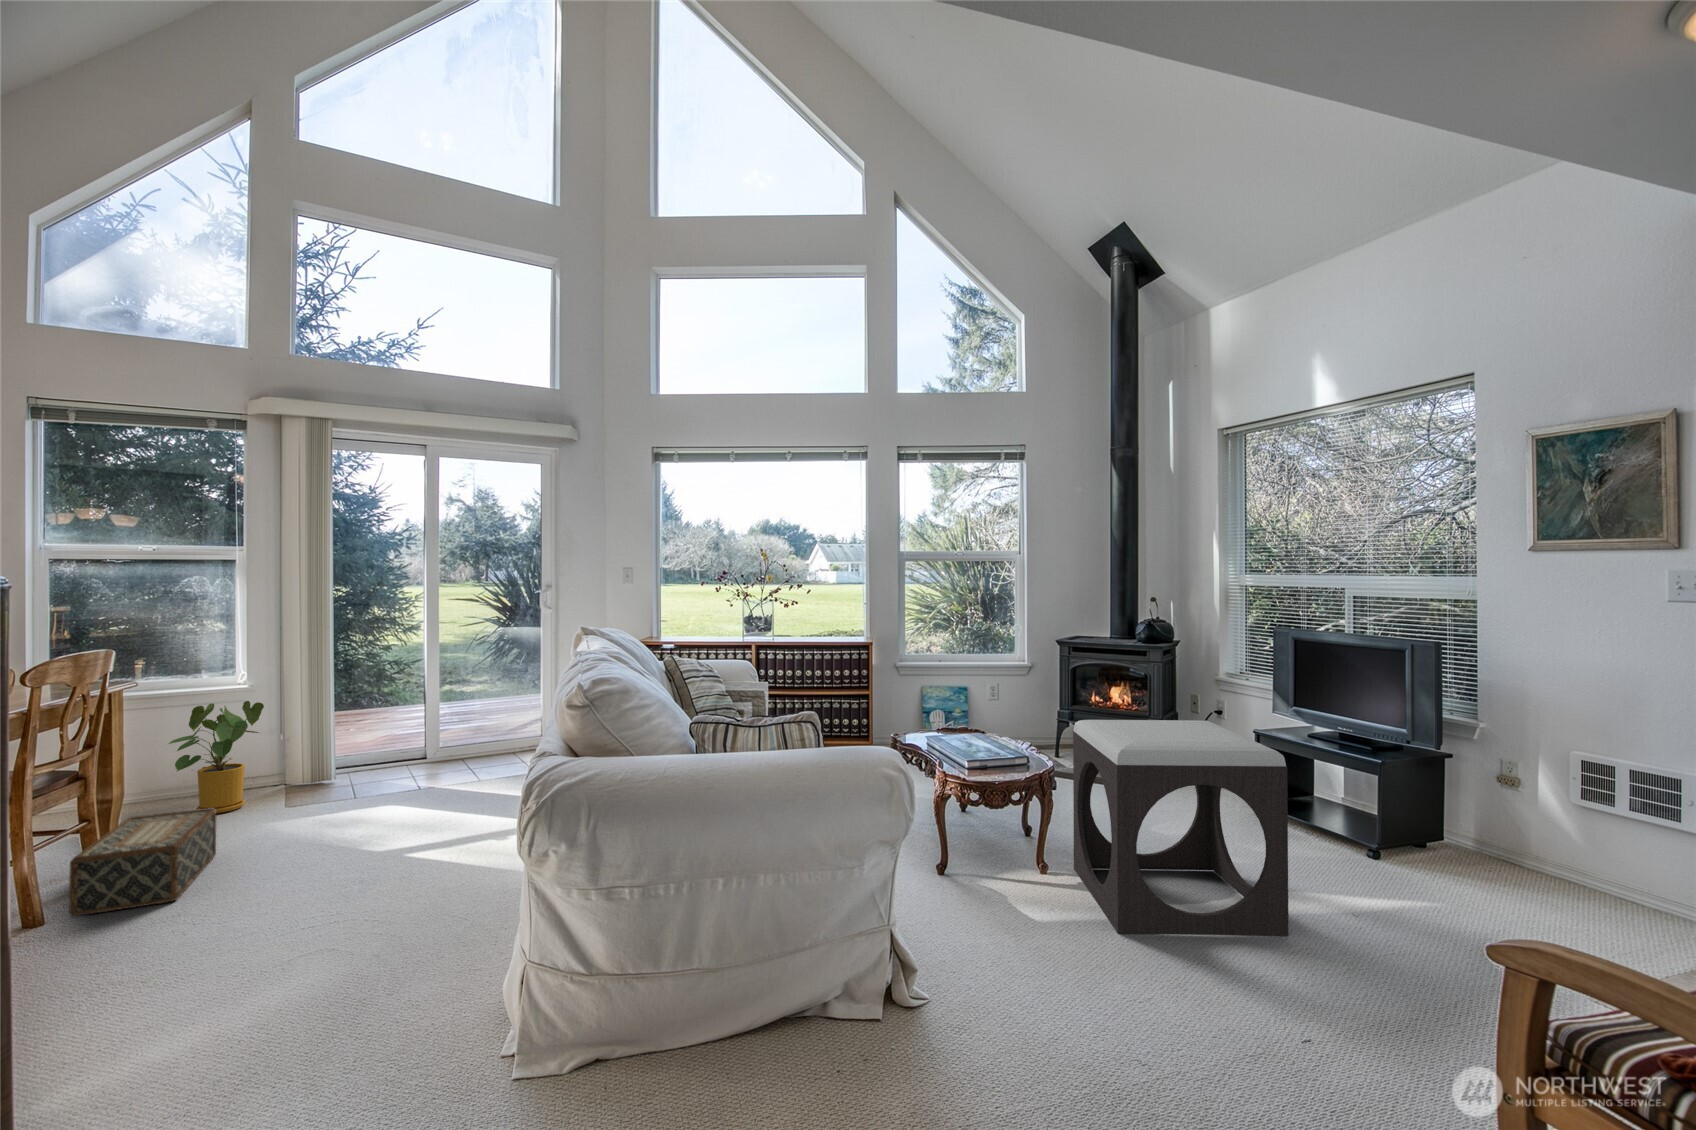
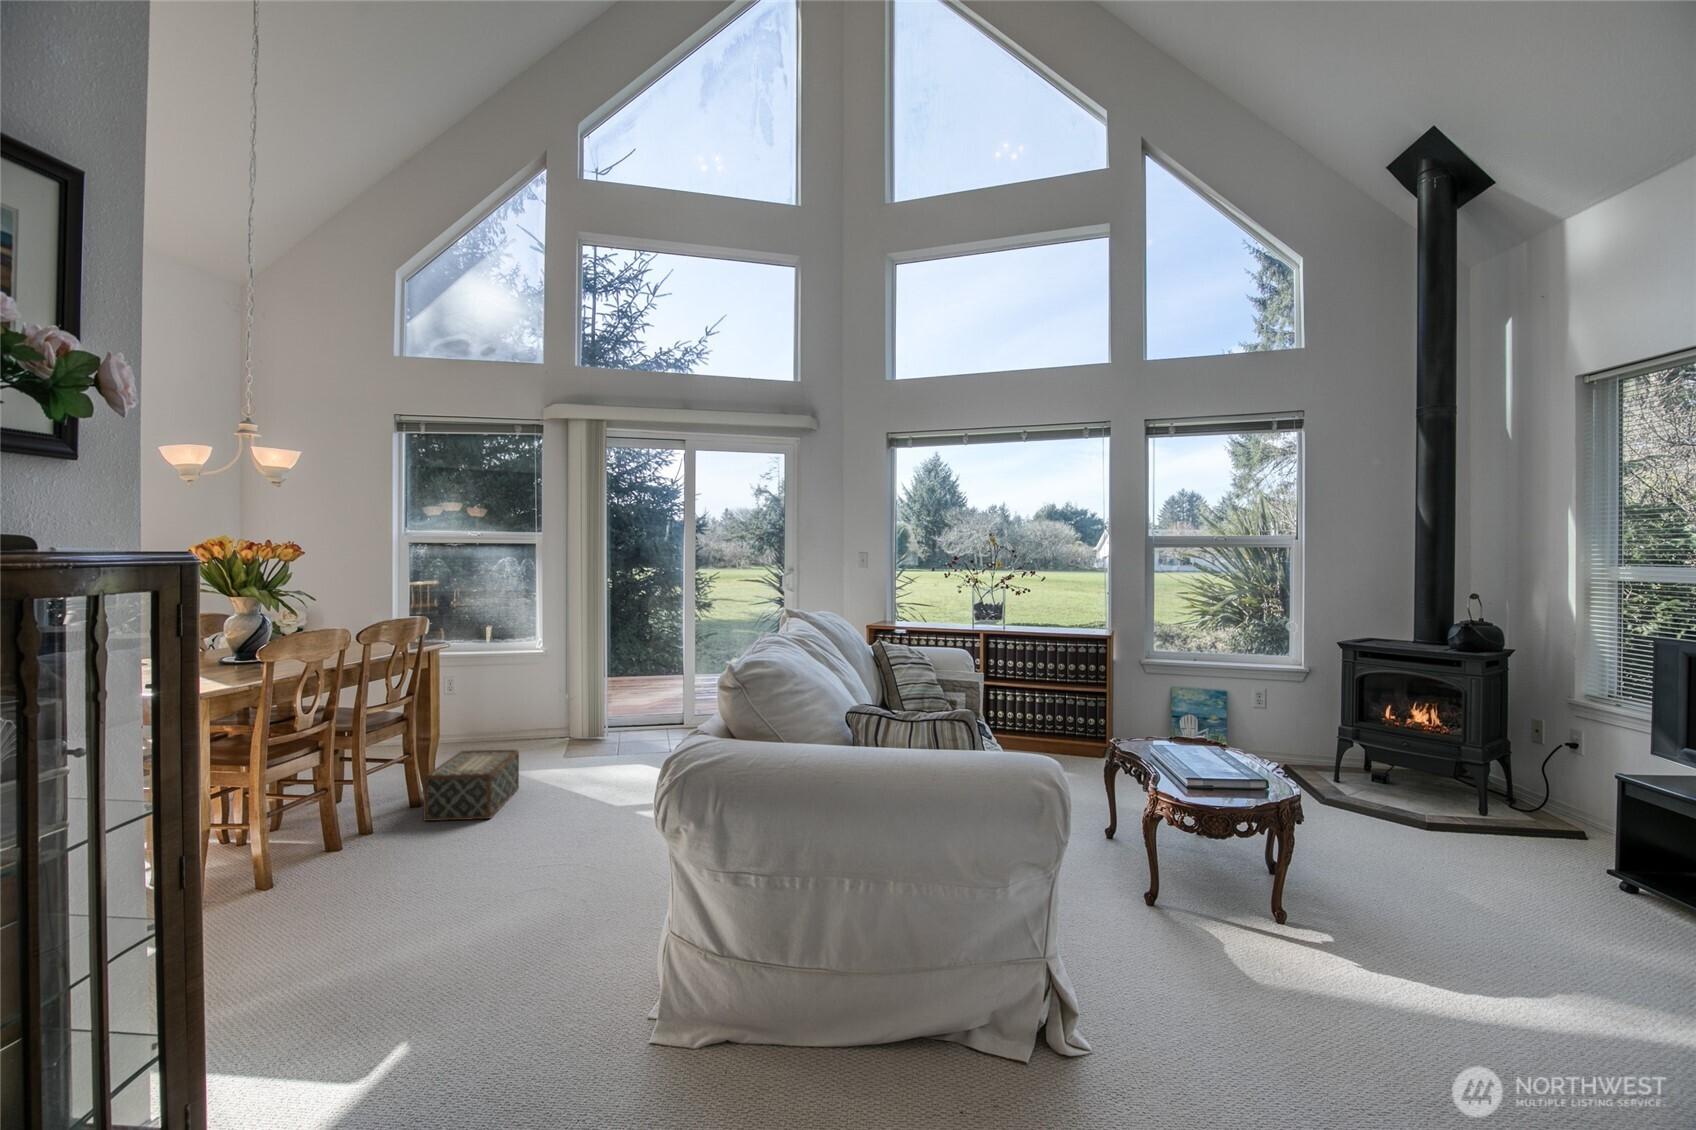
house plant: present [169,701,264,813] -> none [486,665,555,757]
footstool: present [1073,720,1289,936] -> none [1313,729,1581,1003]

